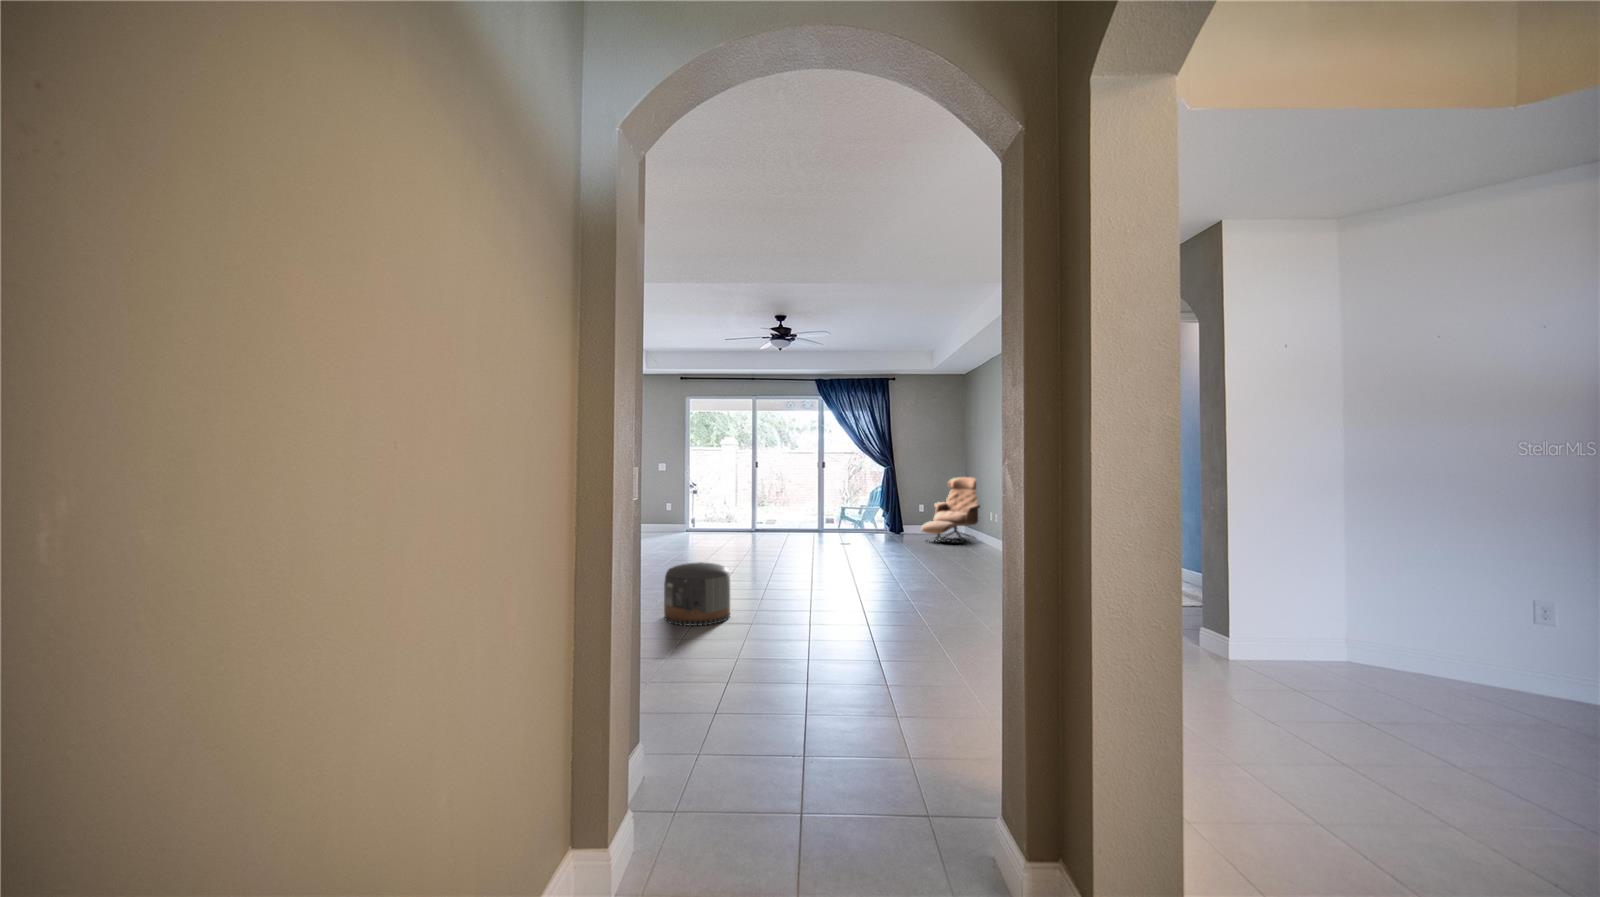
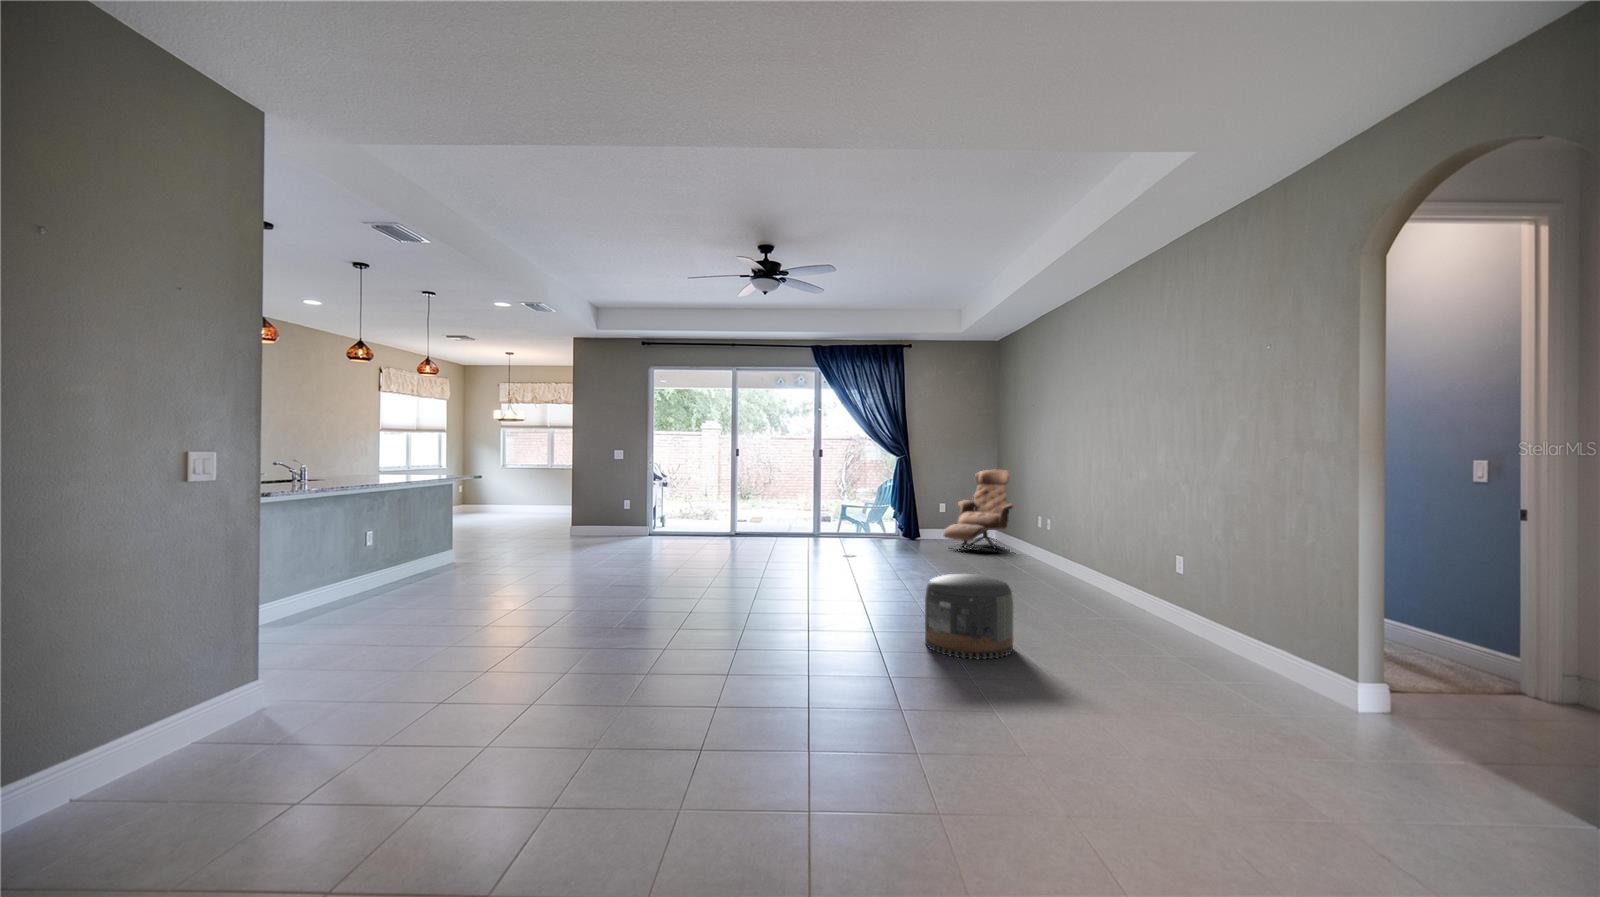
pouf: present [664,562,730,626] -> present [925,574,1013,659]

